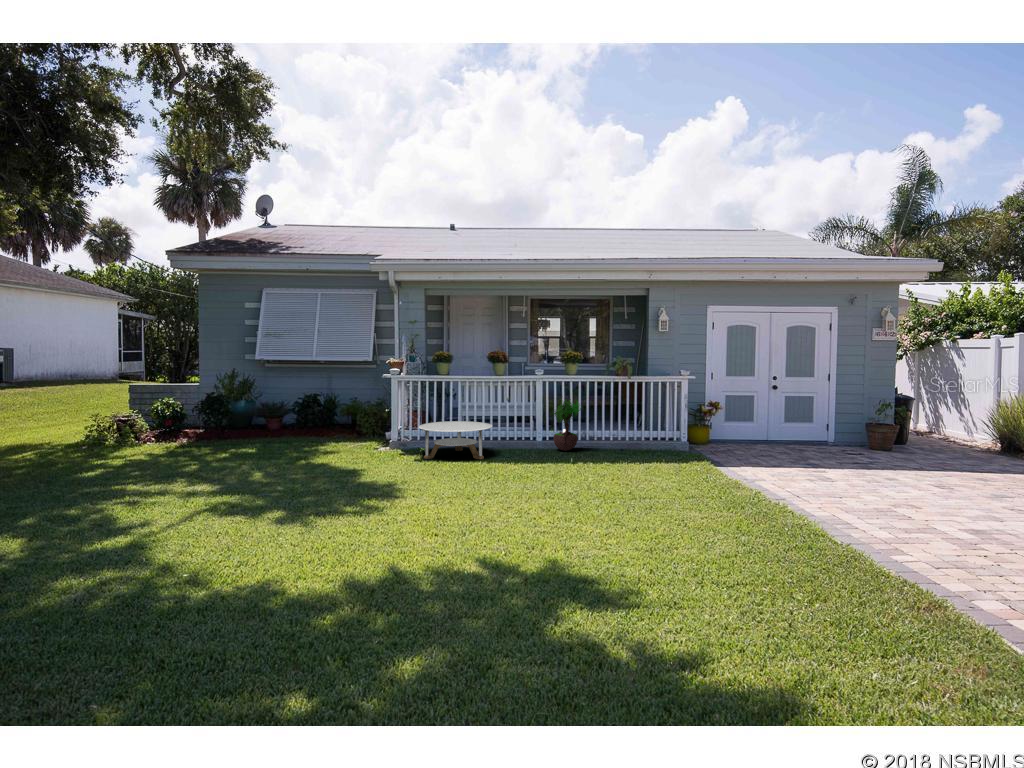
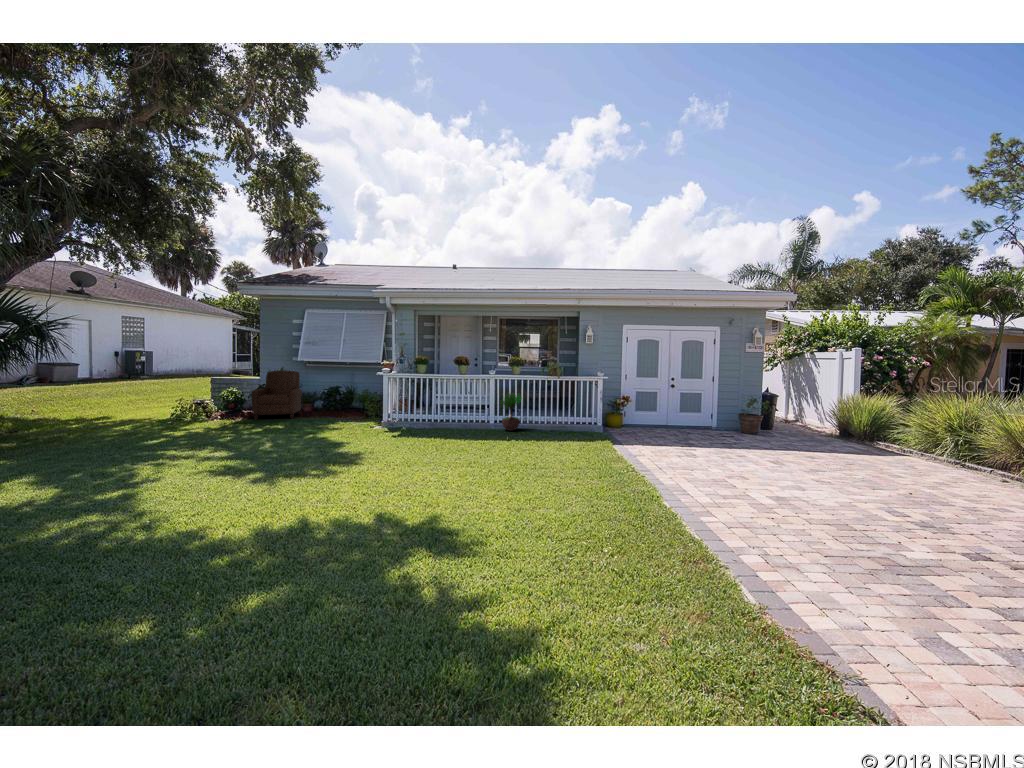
chair: none [202,374,264,443] -> present [252,370,302,419]
round table: present [419,421,492,459] -> none [398,407,454,436]

